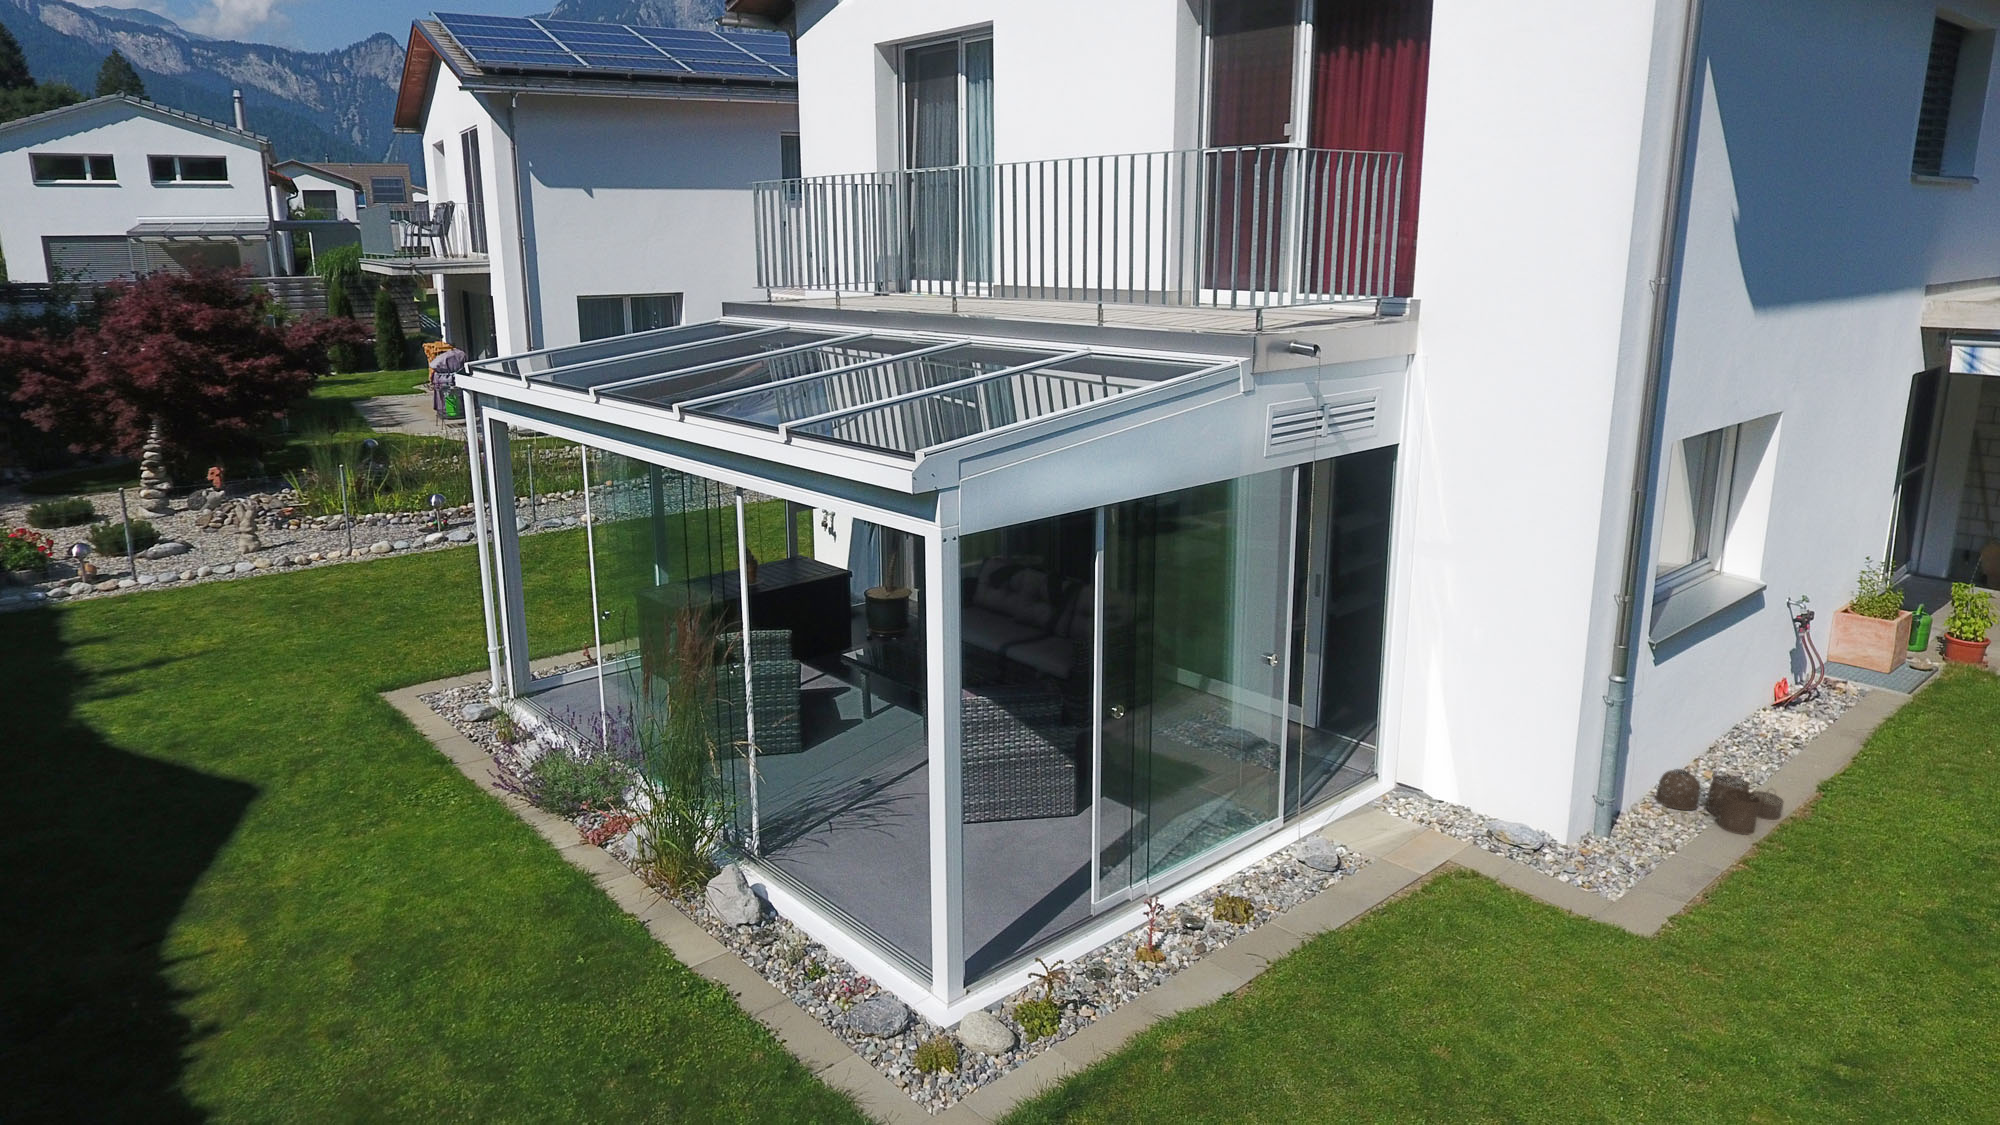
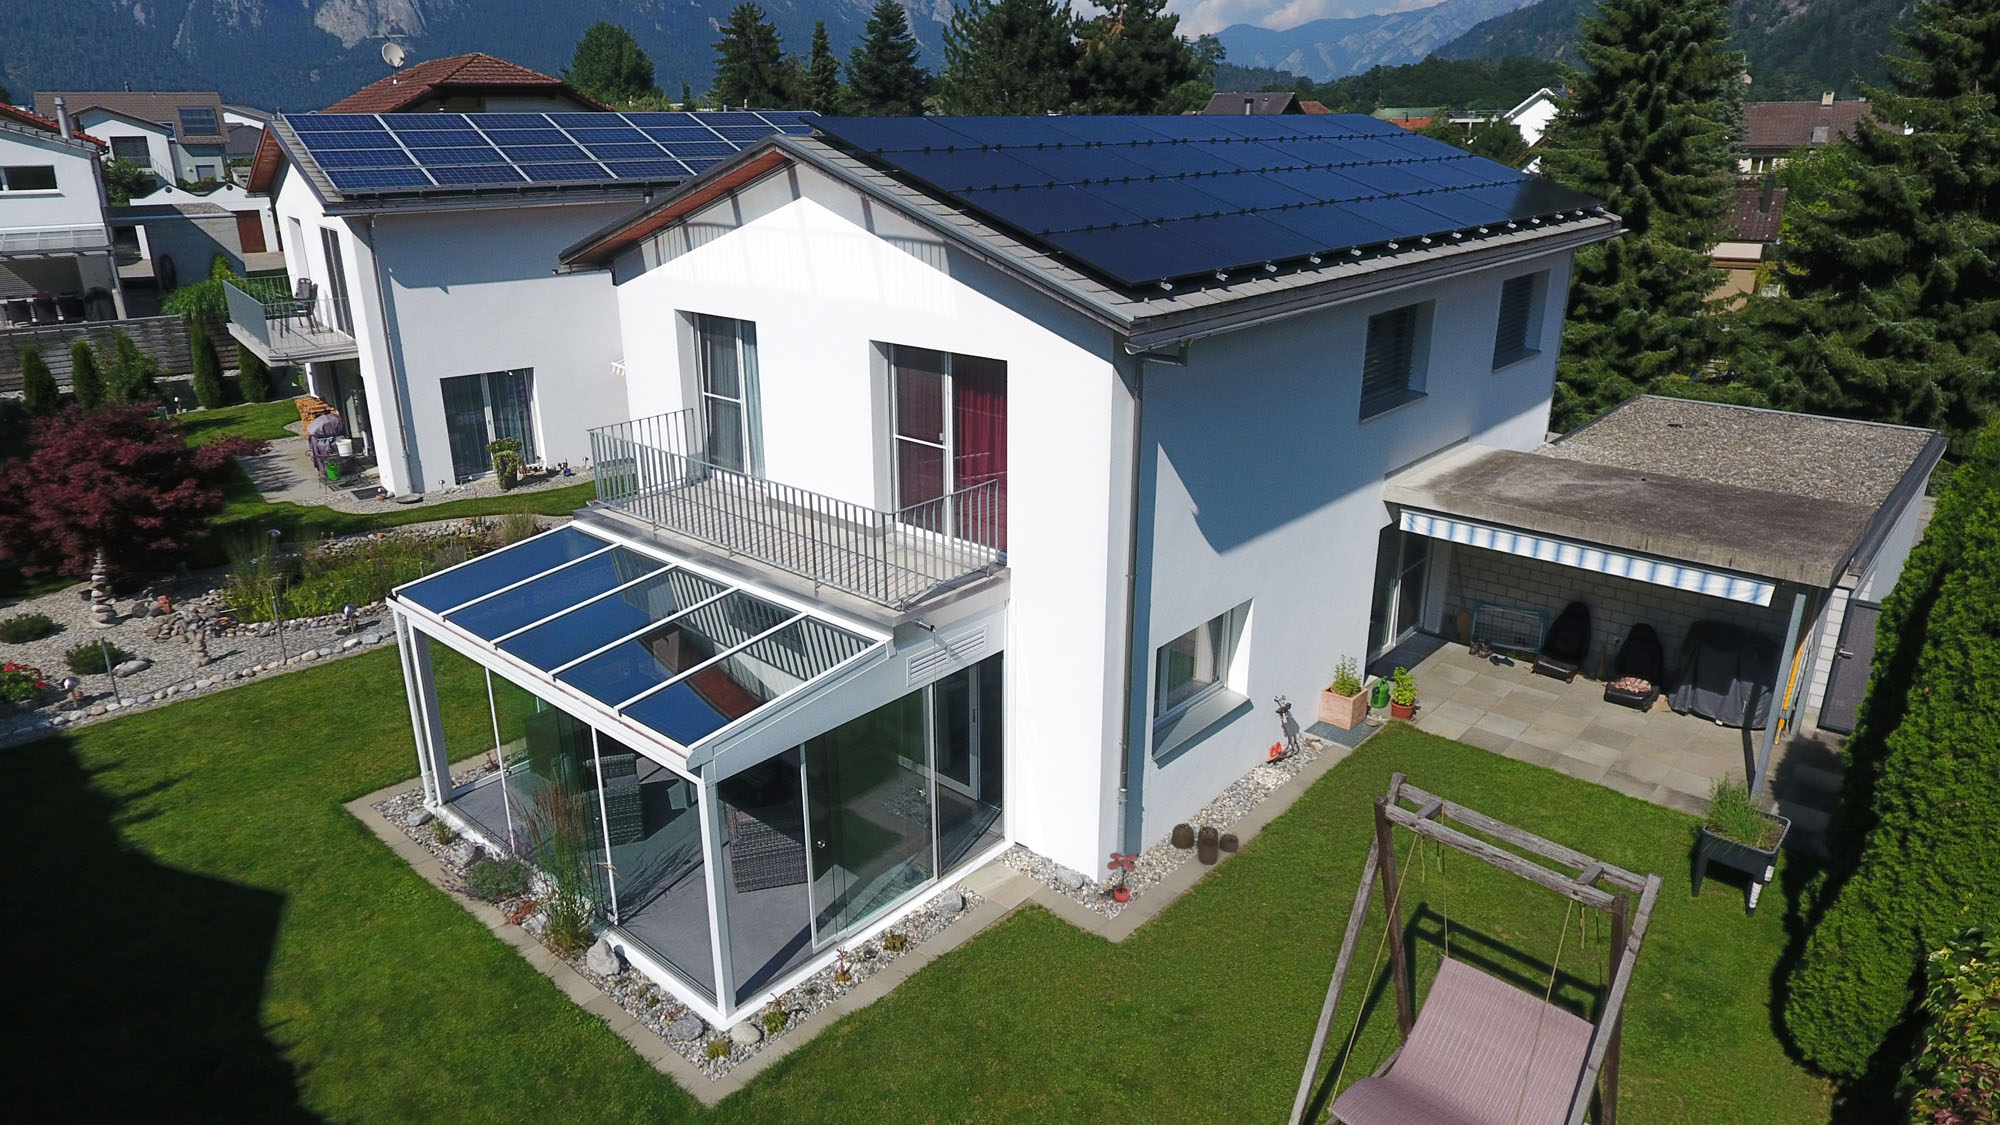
potted plant: none [1593,791,1652,876] -> present [1107,853,1137,901]

